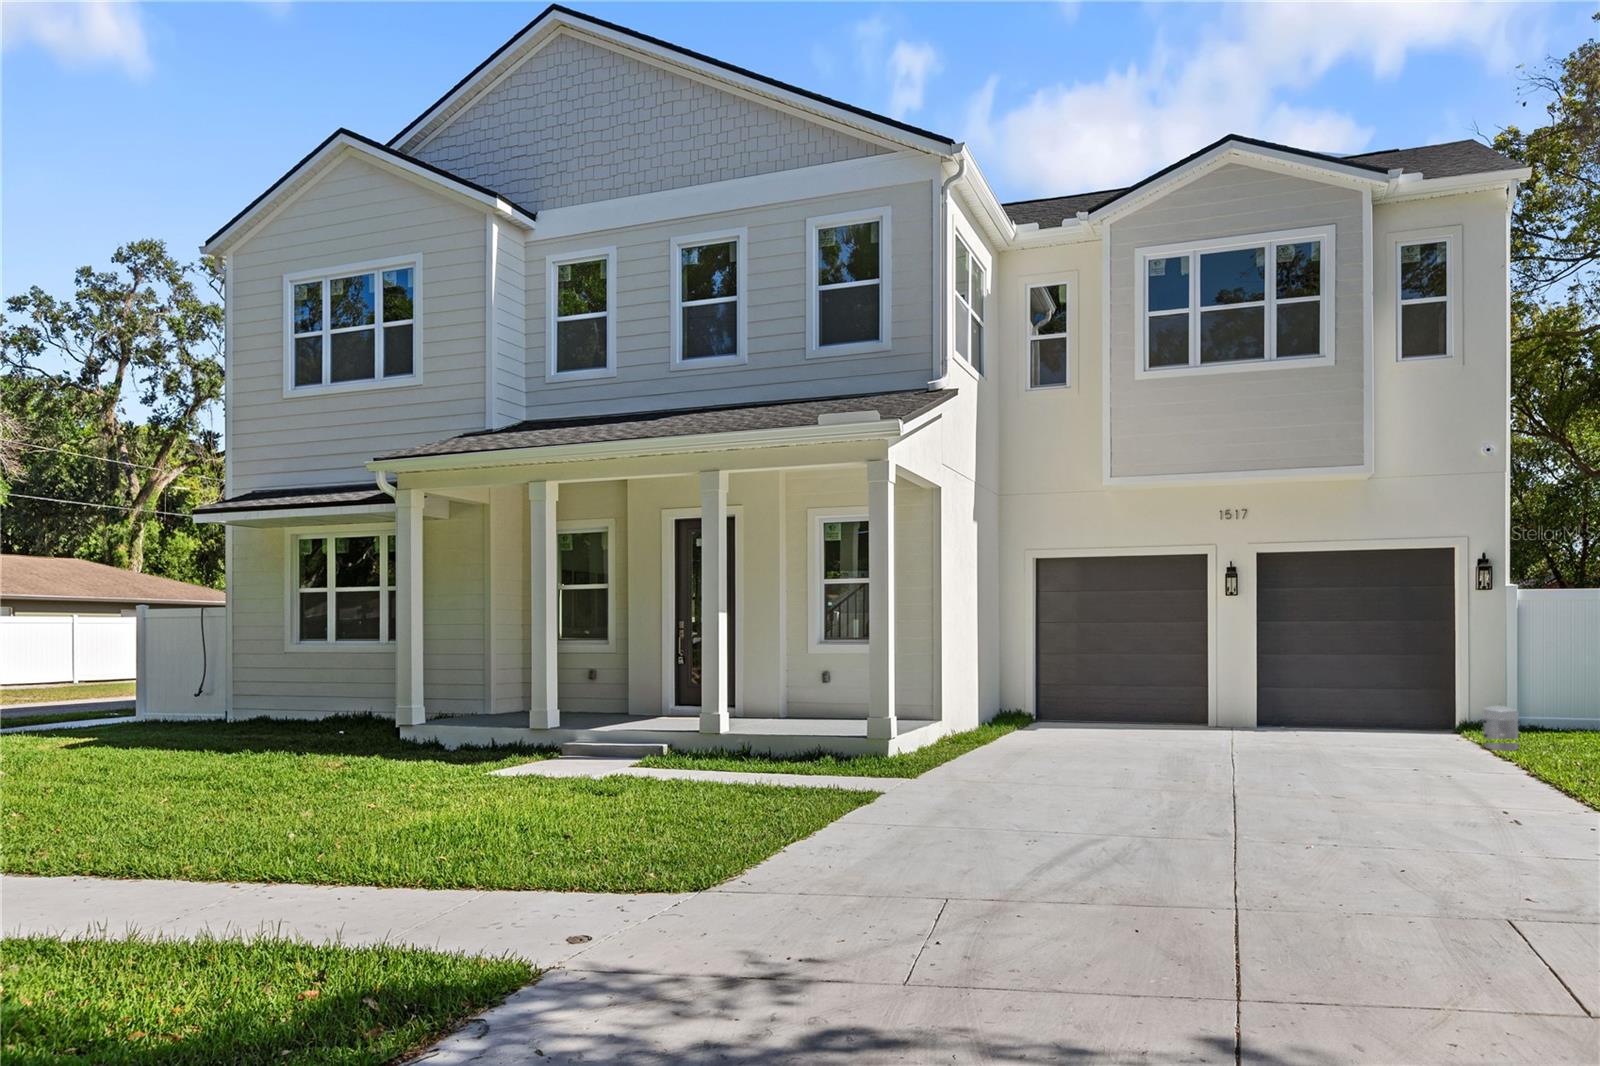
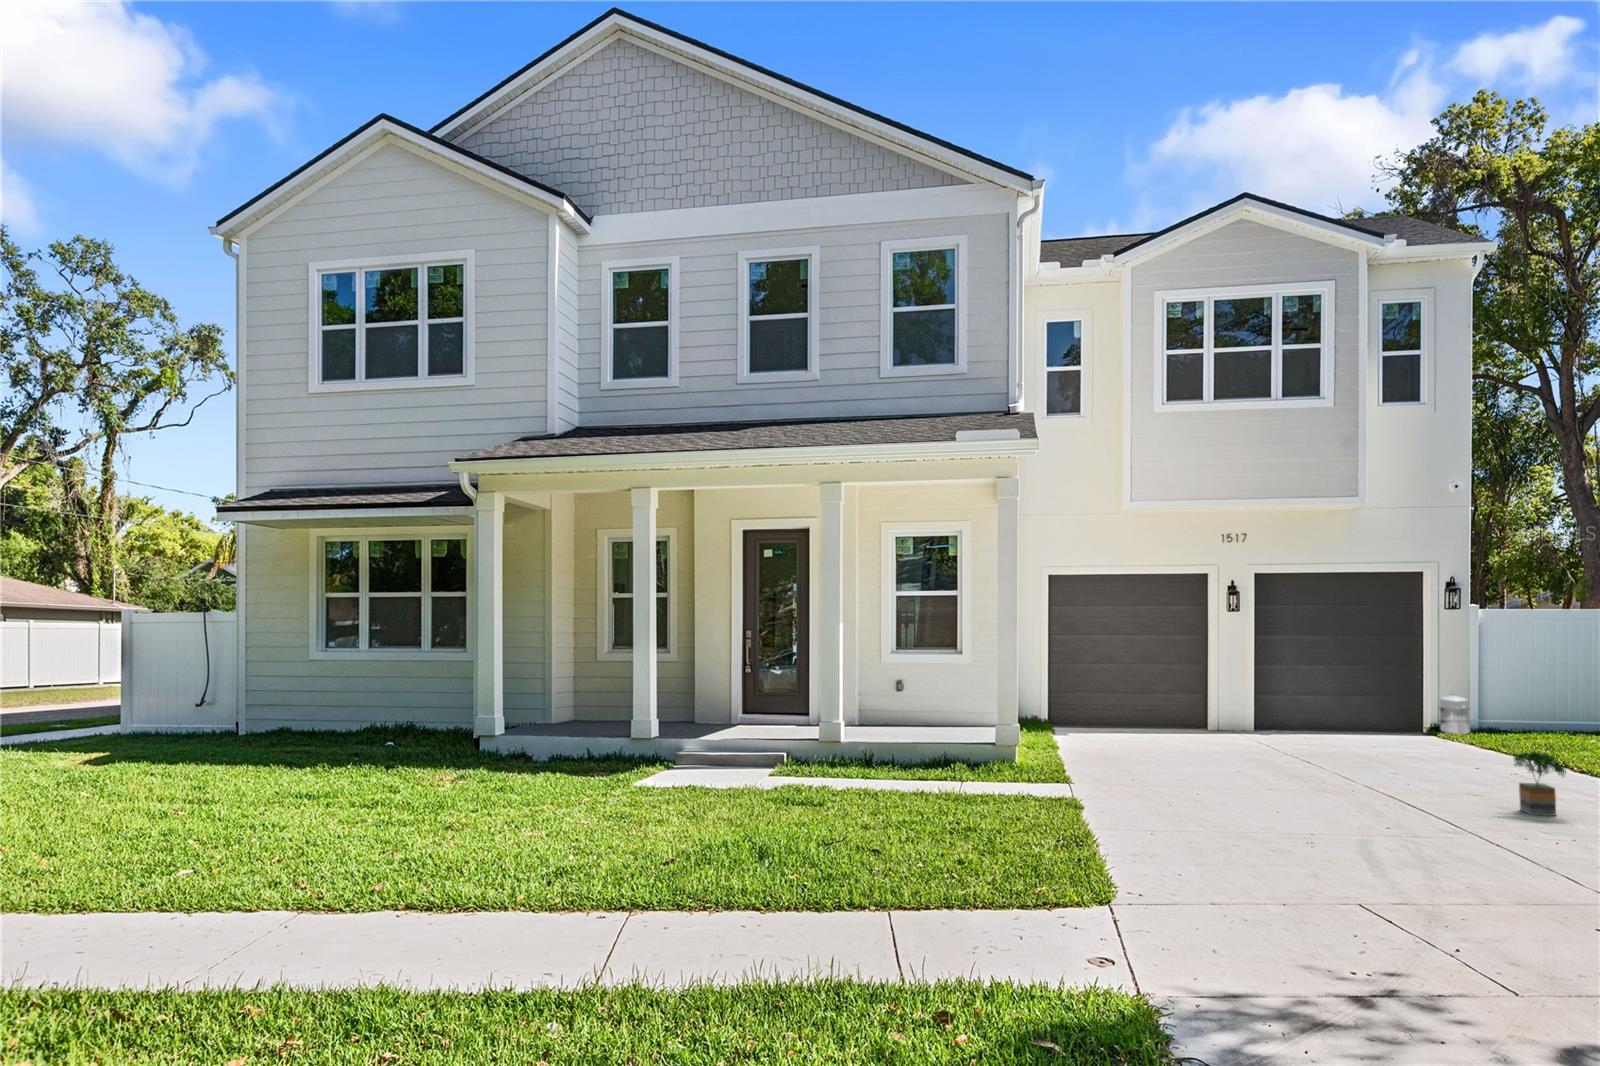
potted tree: none [1354,763,1409,839] -> present [1514,751,1566,816]

